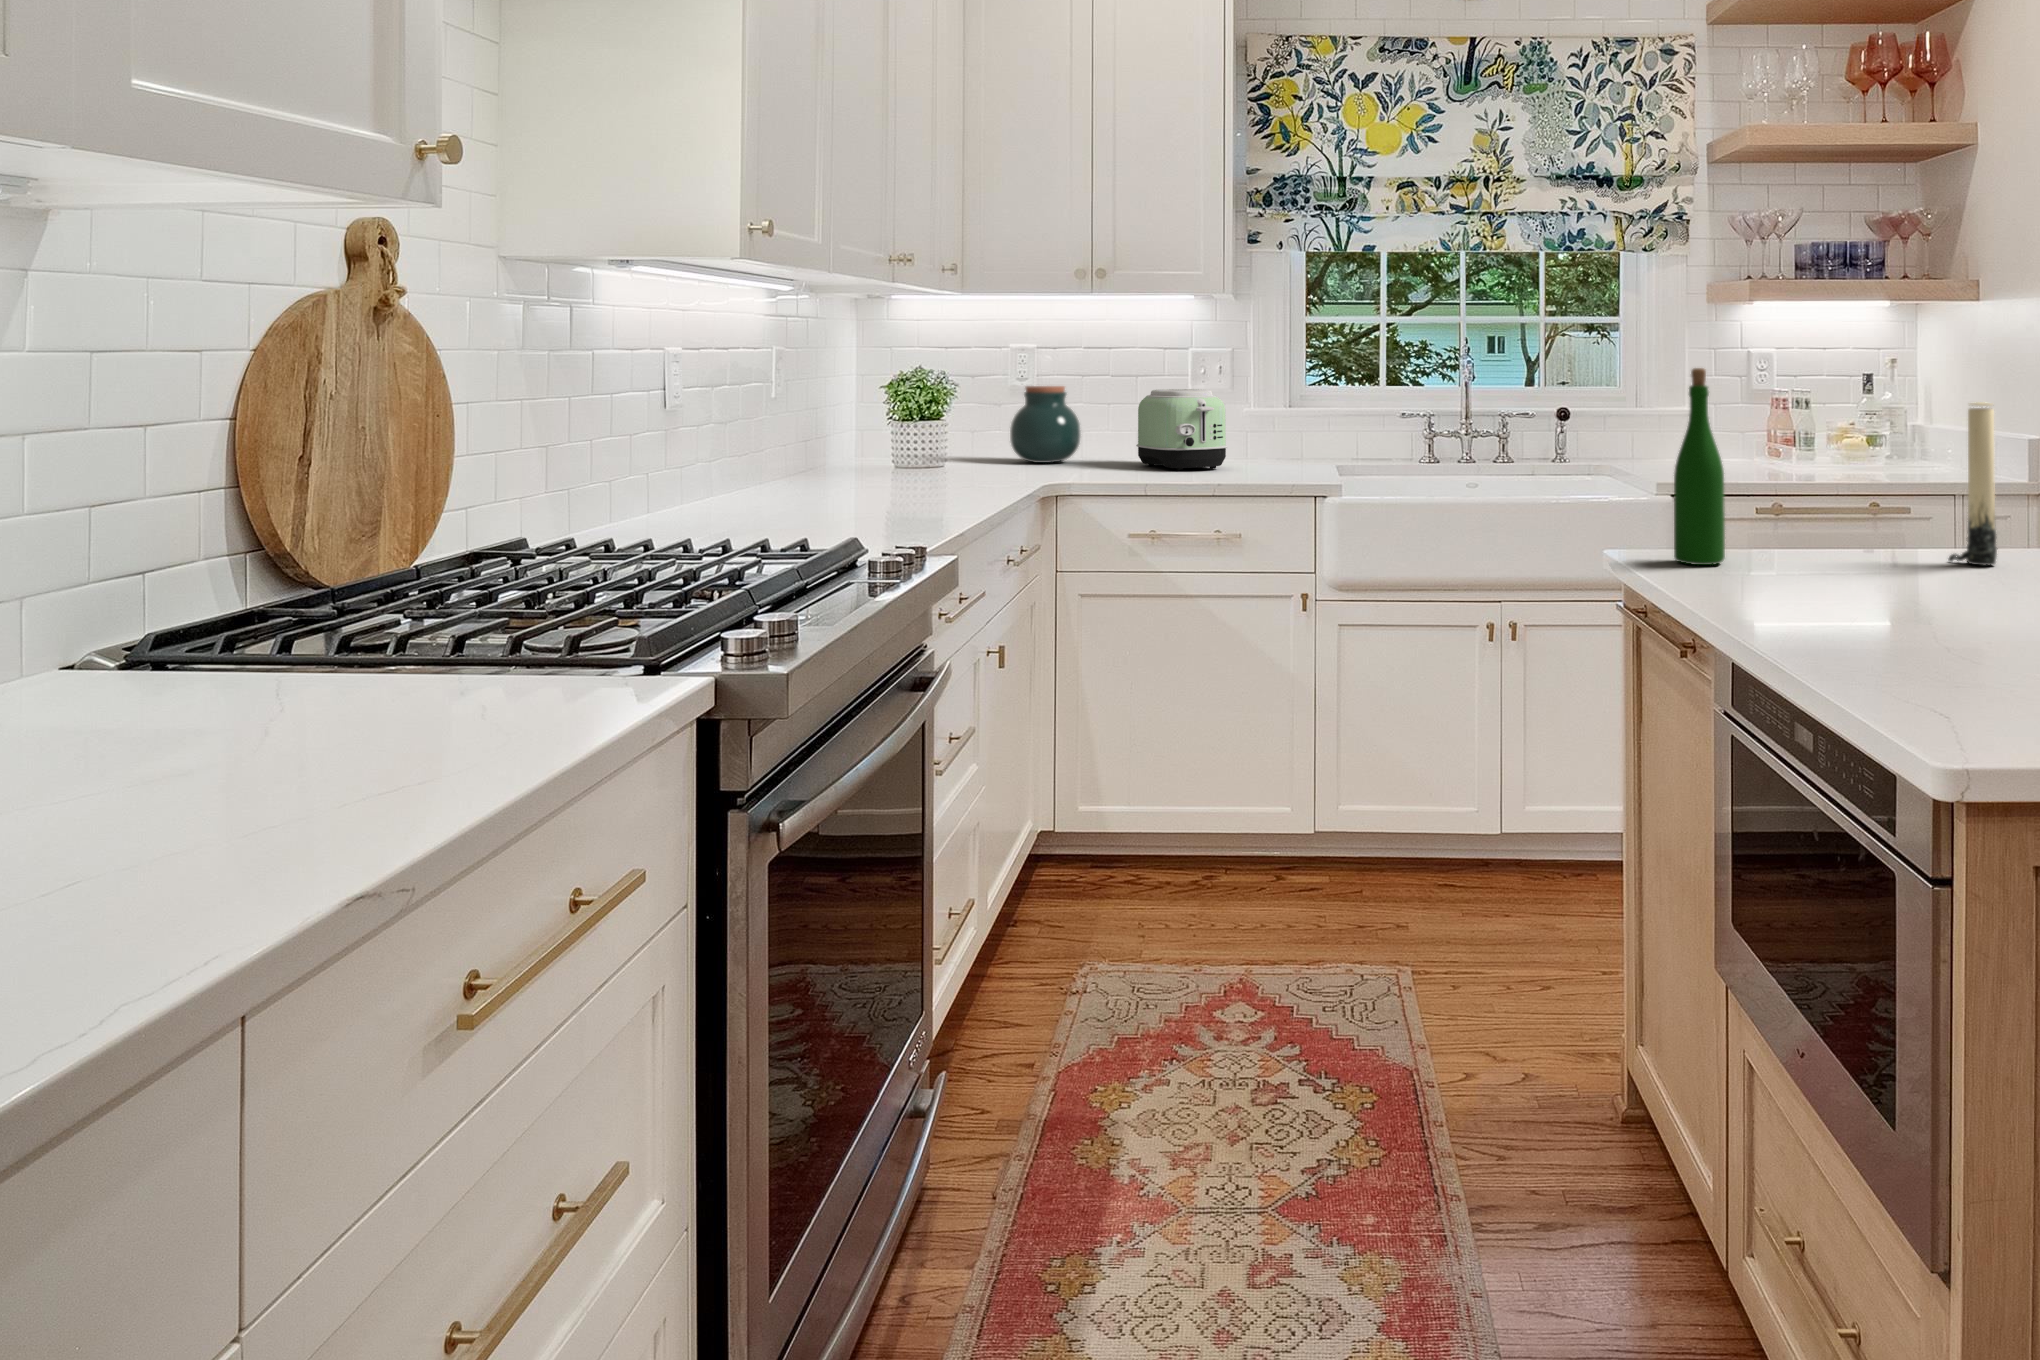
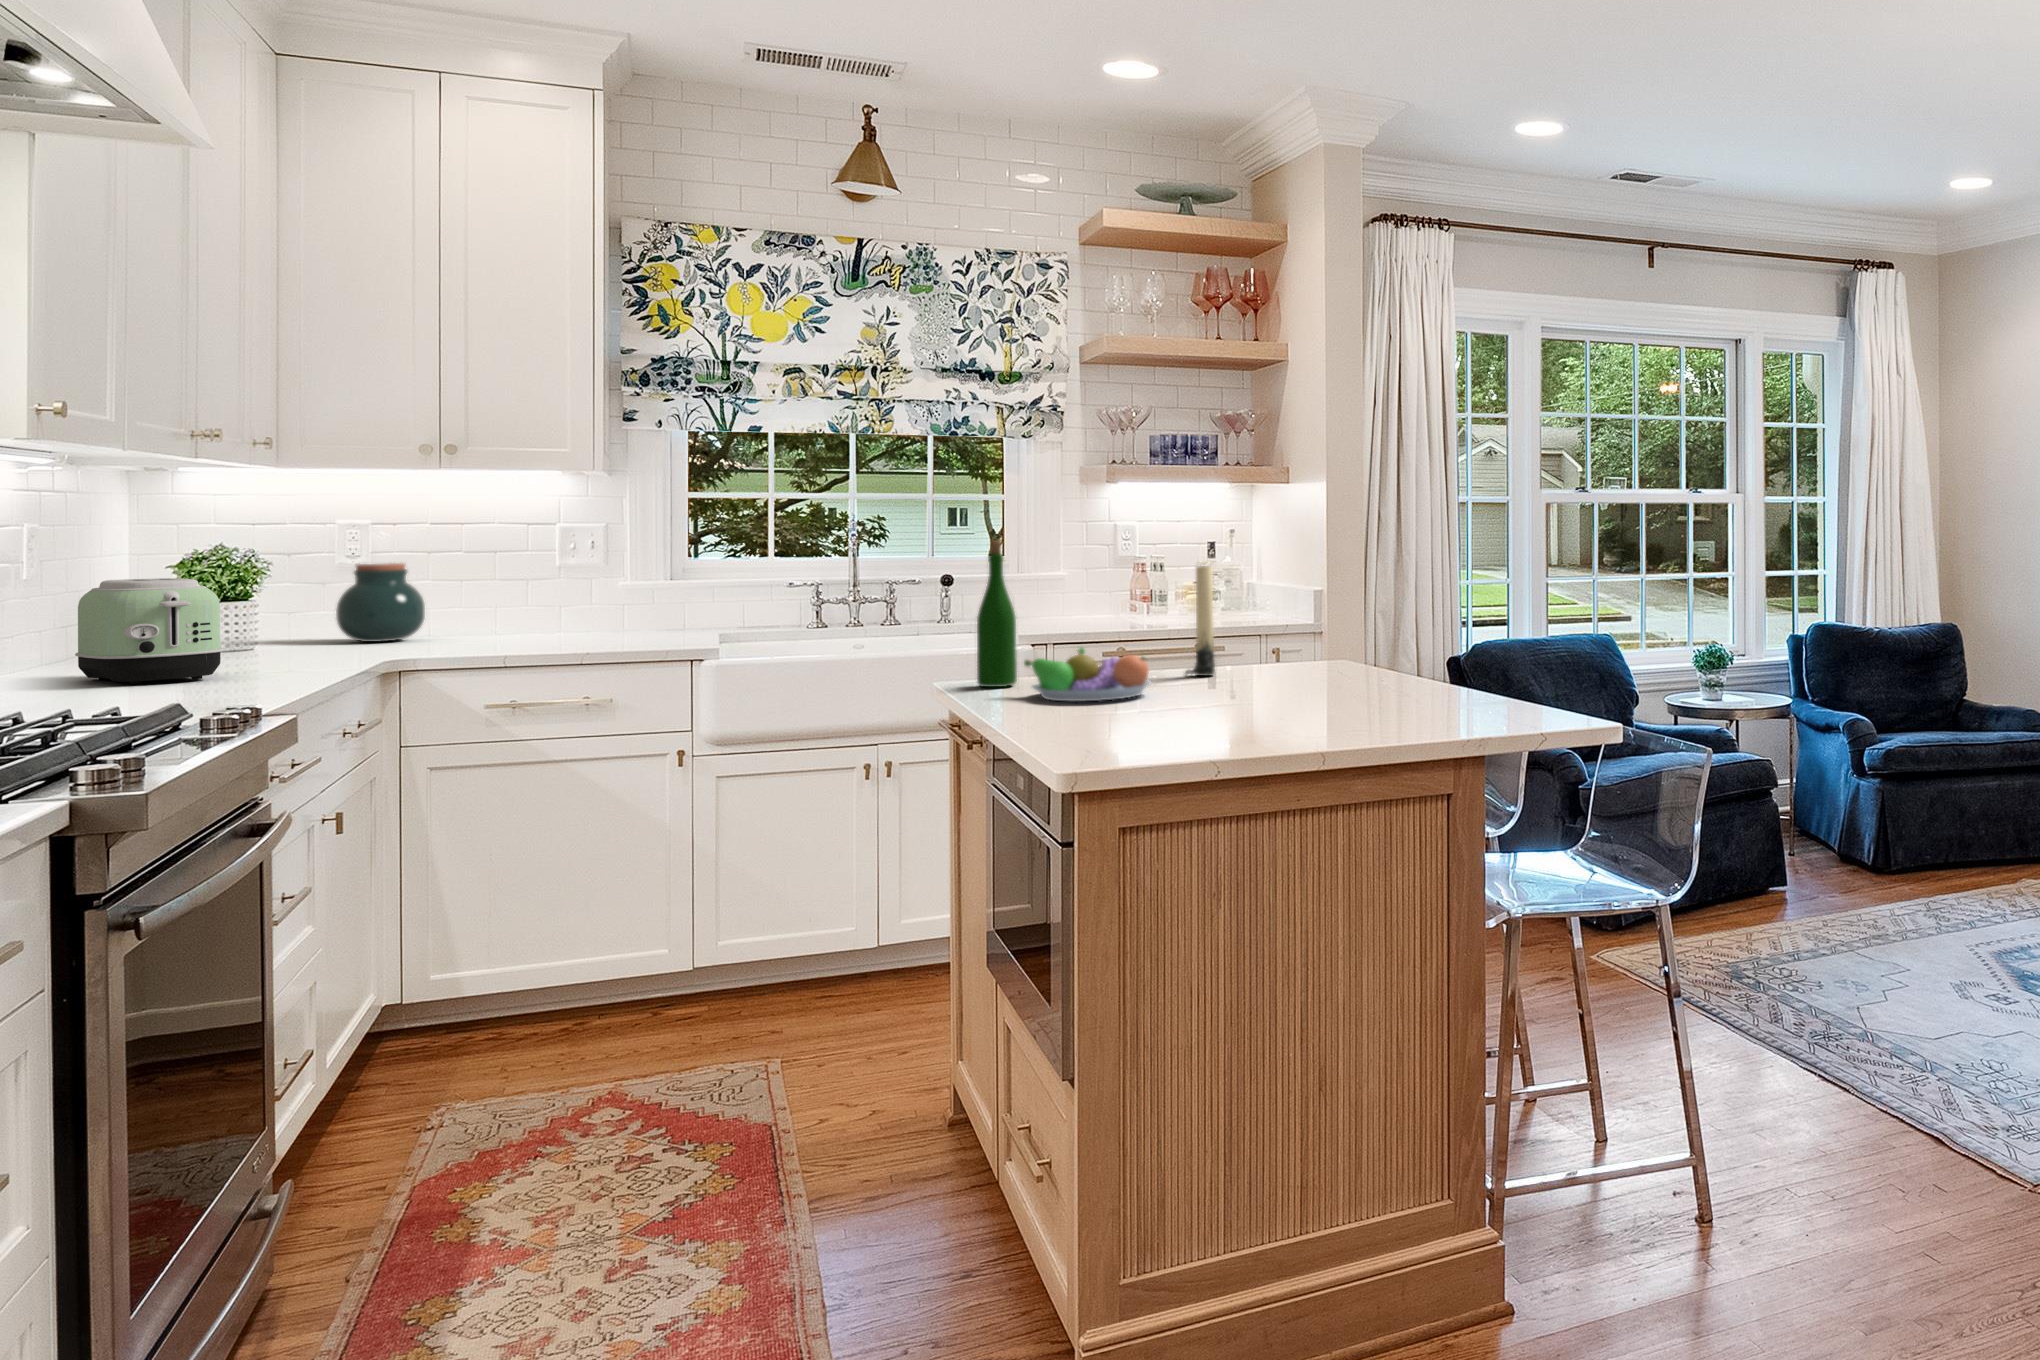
toaster: present [1136,389,1228,470] -> present [75,578,223,684]
fruit bowl: none [1748,517,1941,601] -> present [1024,647,1151,701]

